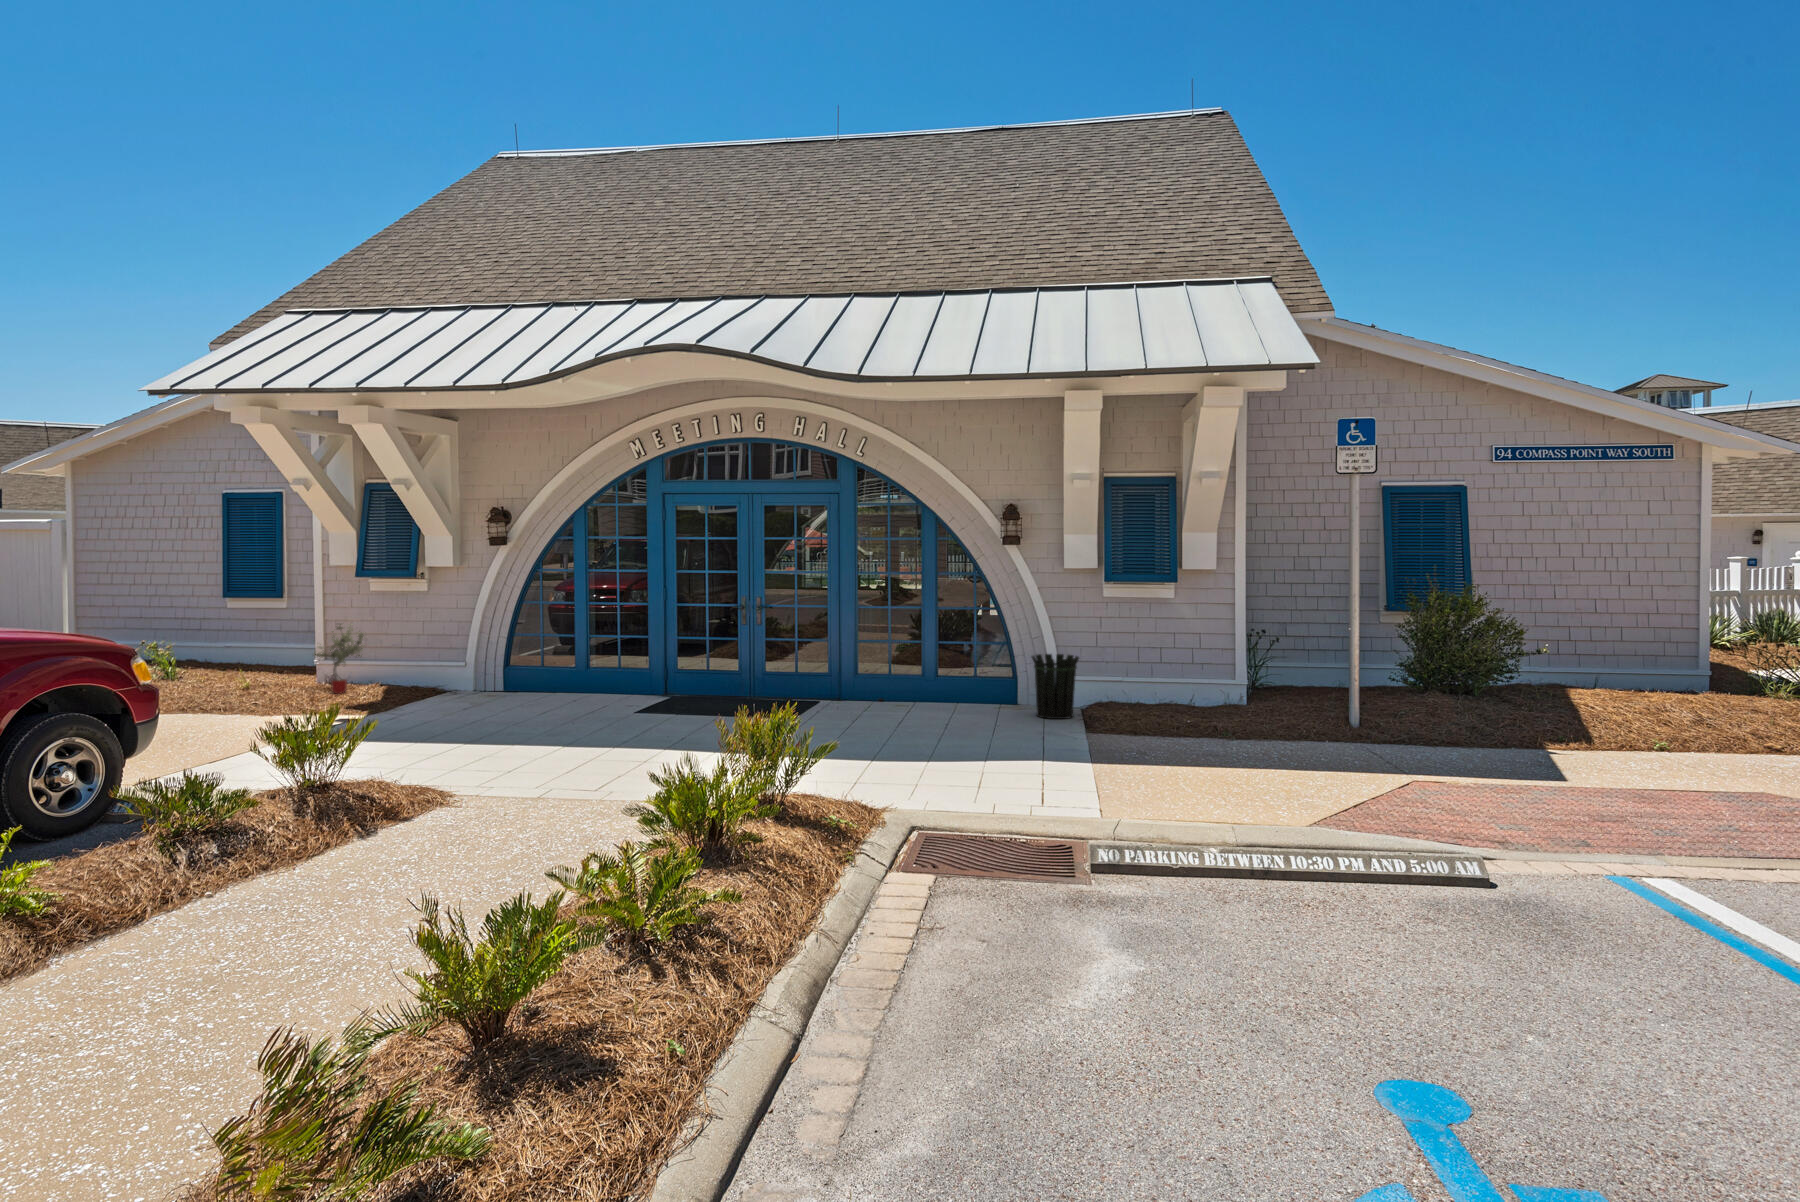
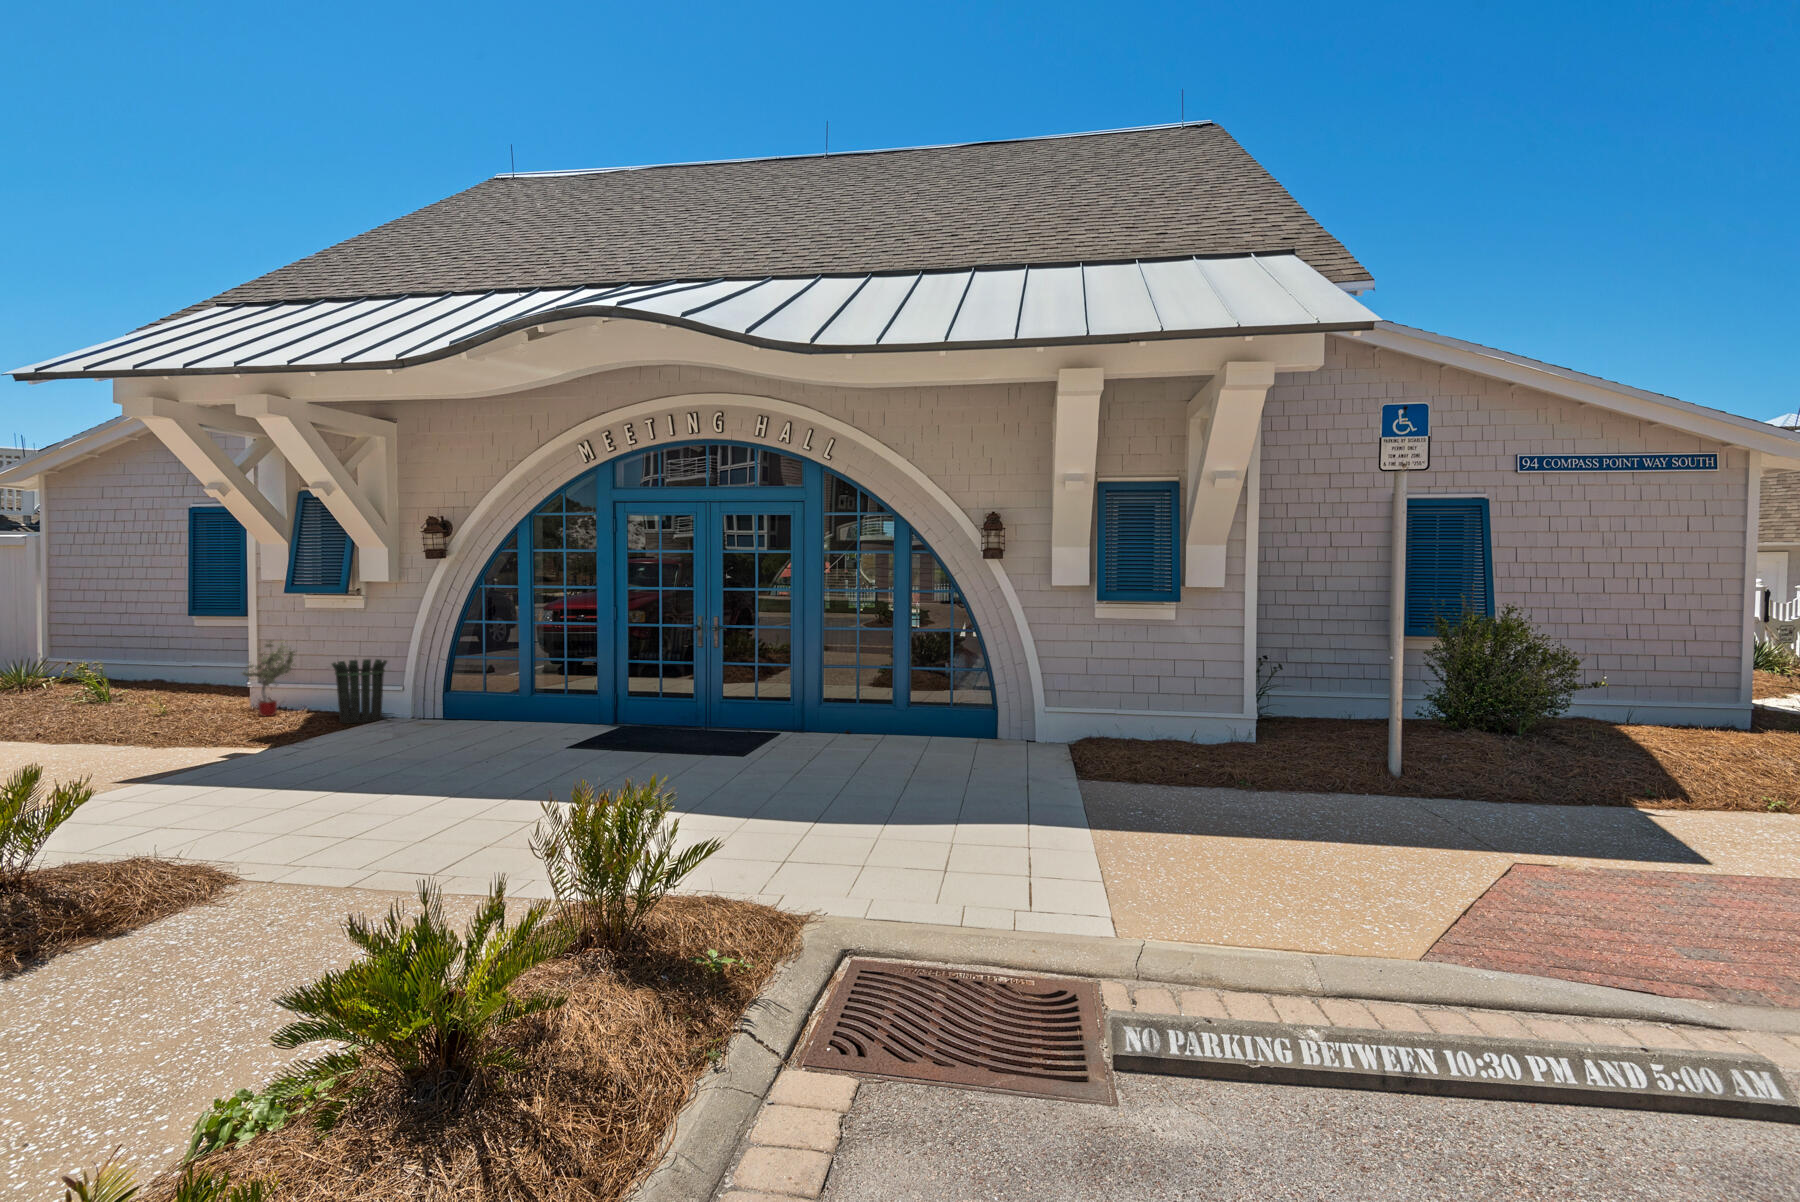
waste bin: present [1032,654,1079,719] -> present [332,659,387,723]

